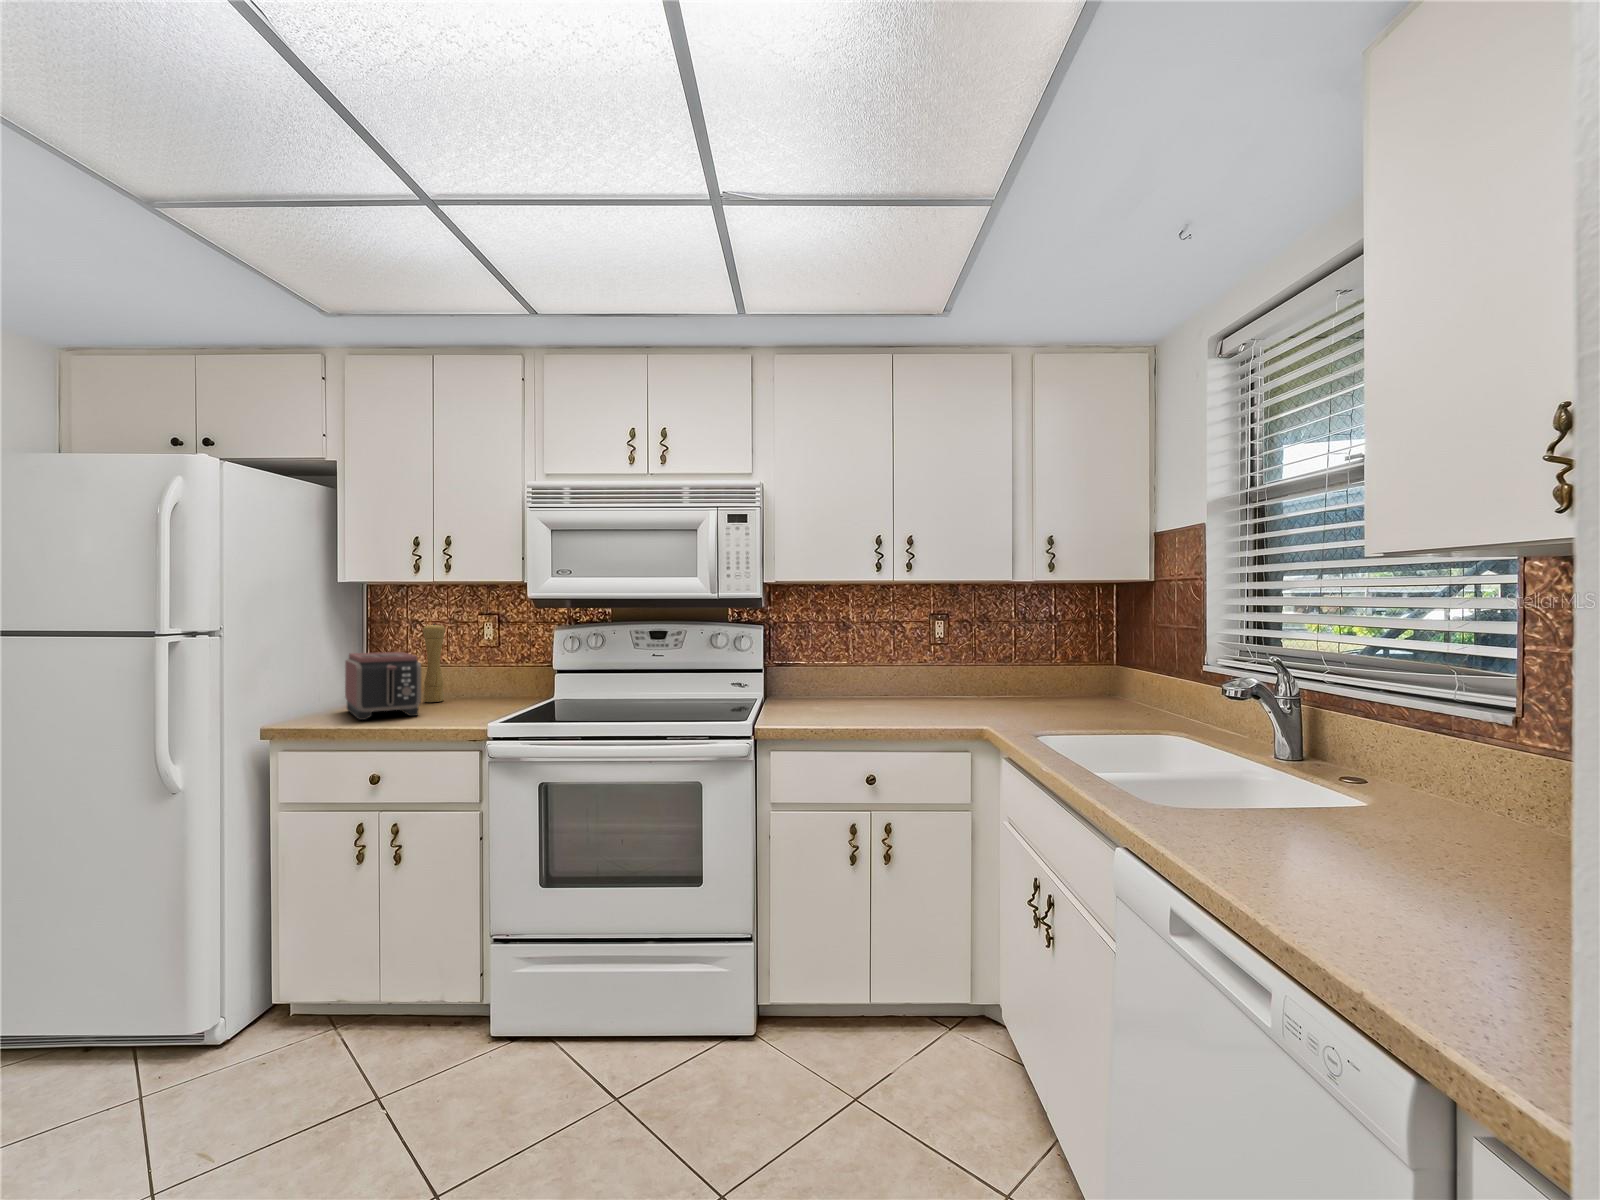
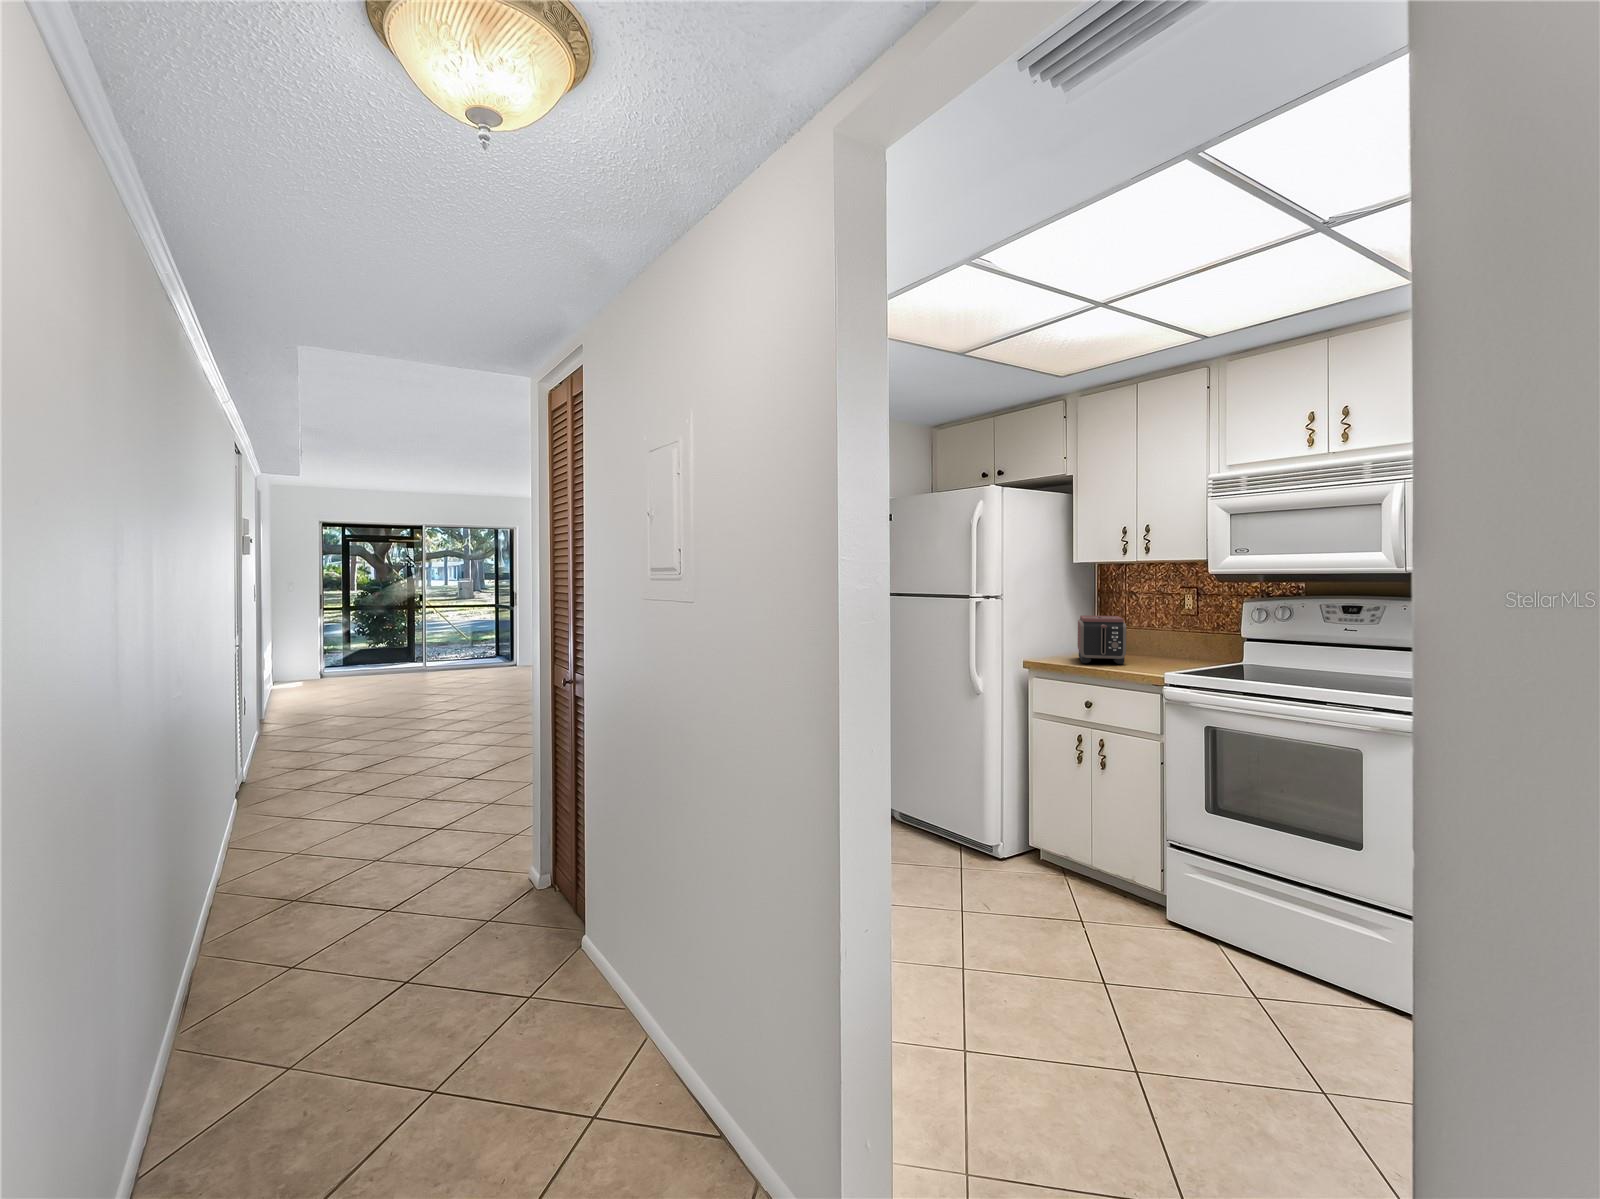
pepper mill: present [423,624,445,702] -> none [1135,595,1152,657]

